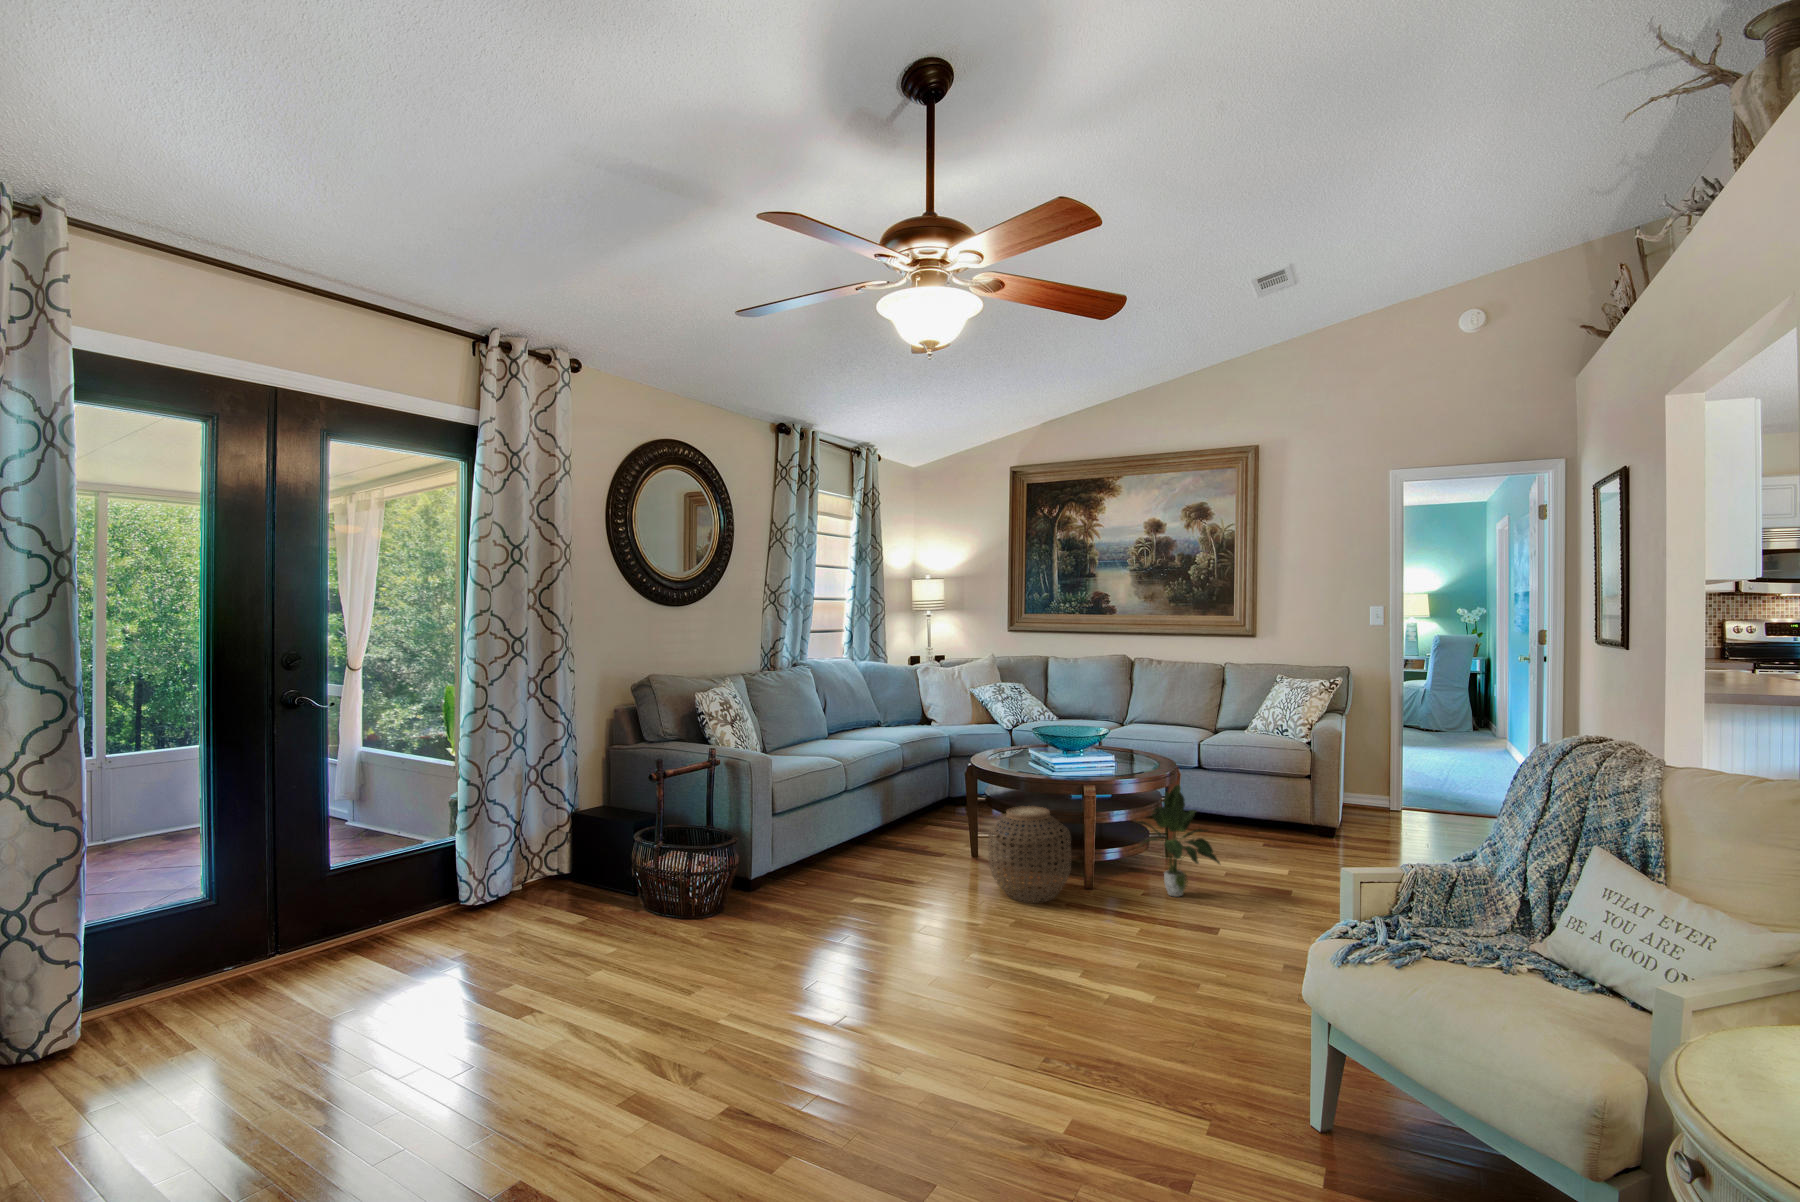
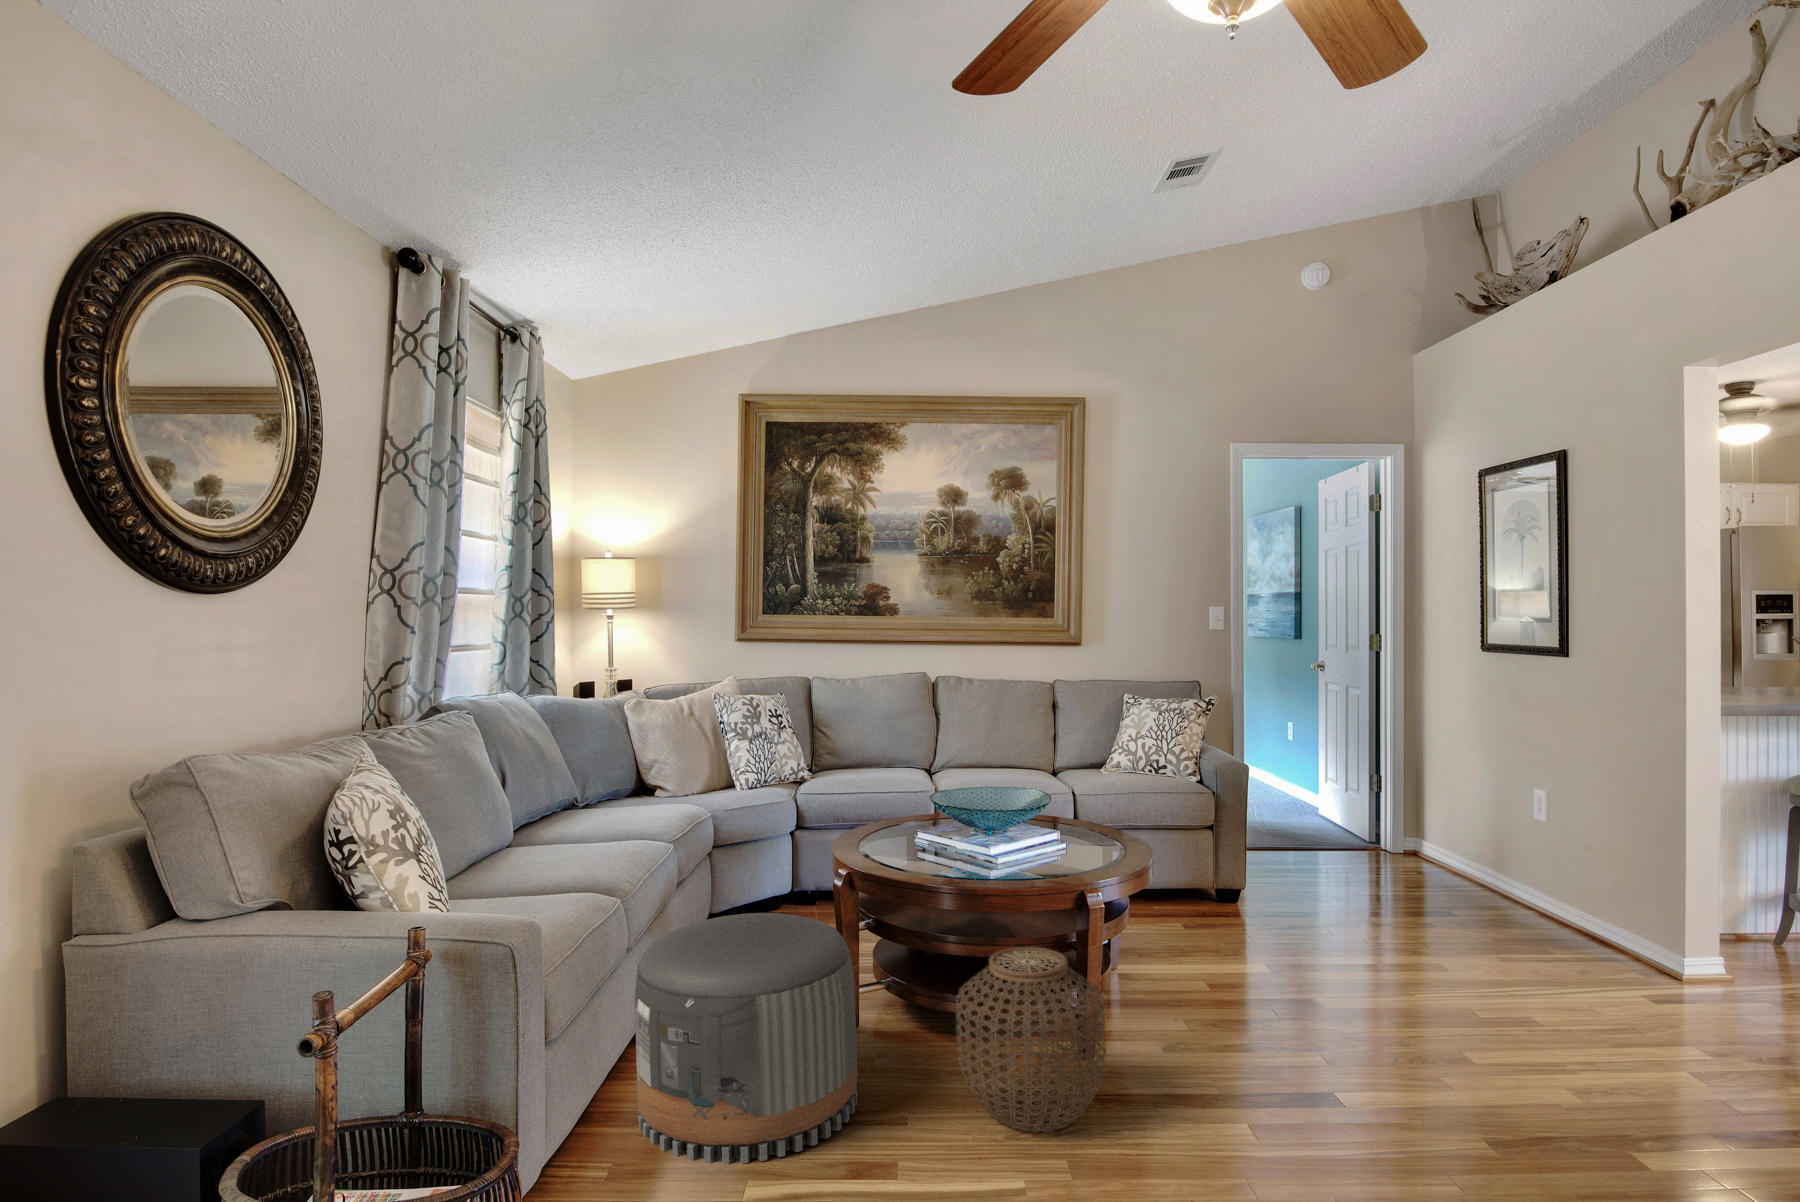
pouf: none [838,777,951,888] -> present [635,913,858,1164]
potted plant: present [1137,785,1220,897] -> none [1156,878,1283,1060]

